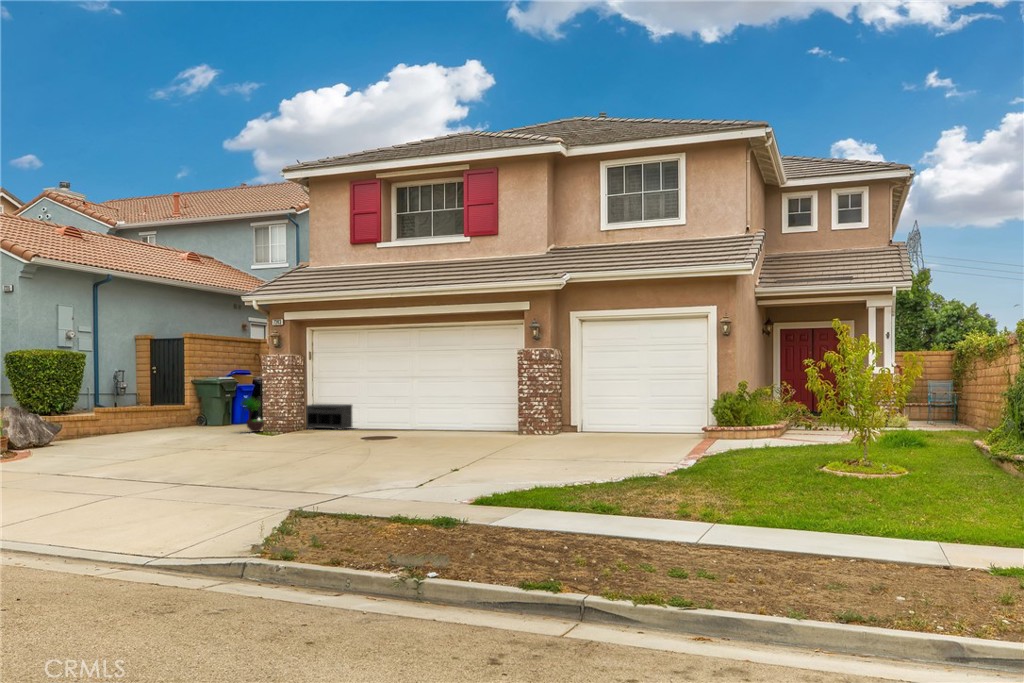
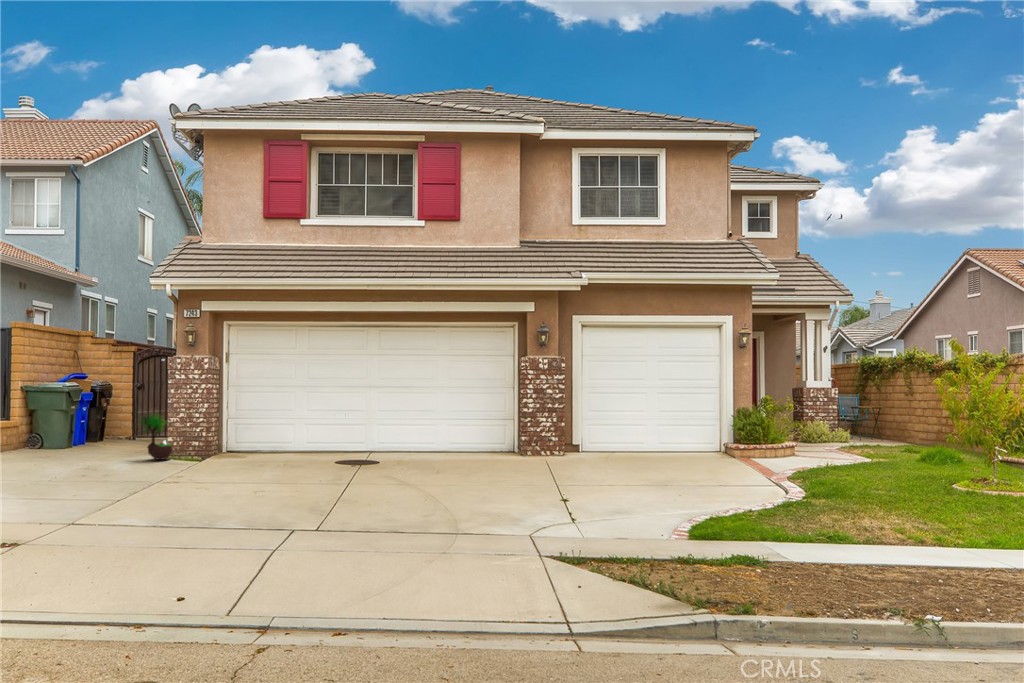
bench: present [306,404,352,430] -> none [226,420,287,454]

